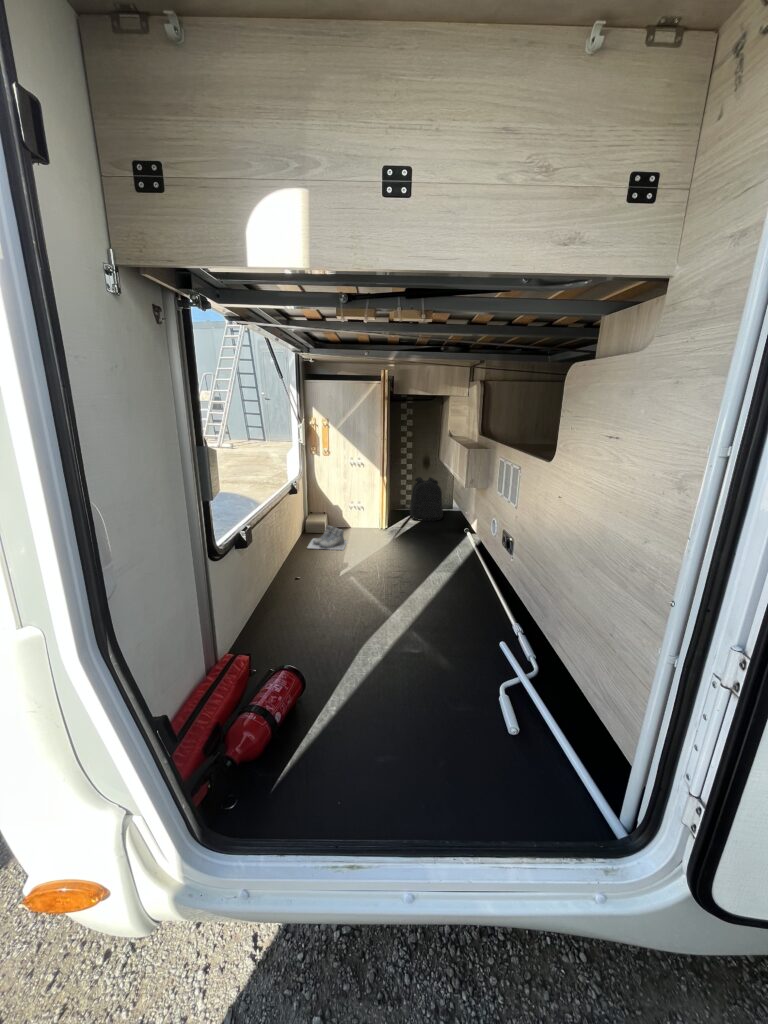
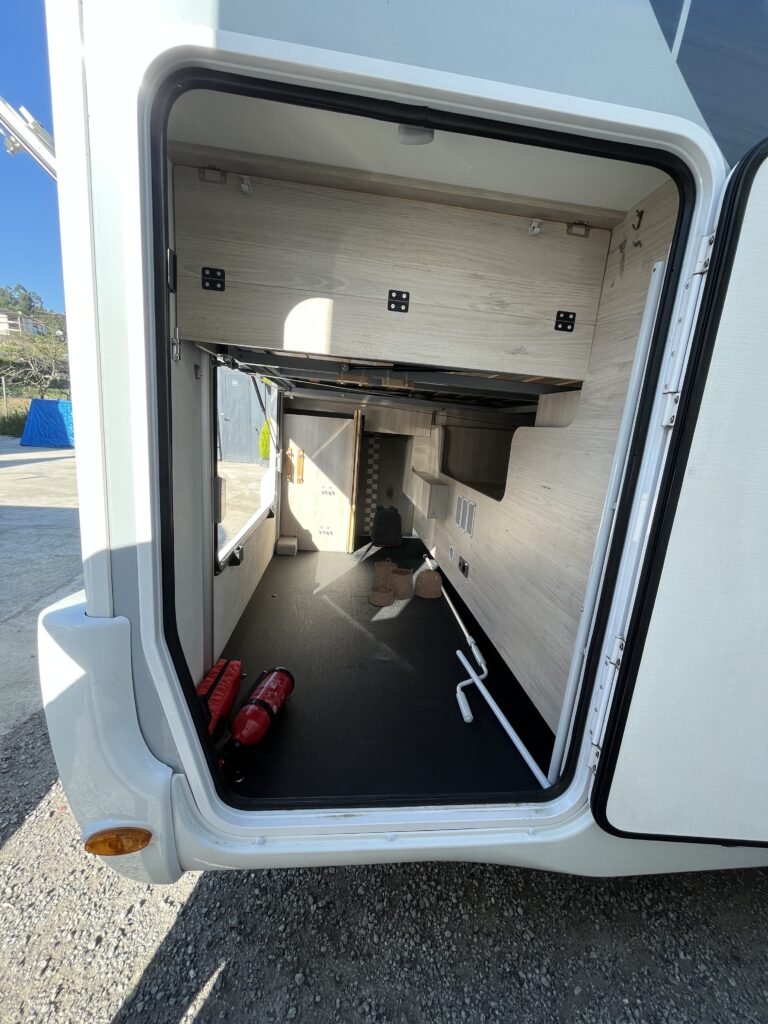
boots: present [308,525,347,550] -> none [272,550,312,574]
woven basket: none [406,534,485,585] -> present [370,562,442,606]

